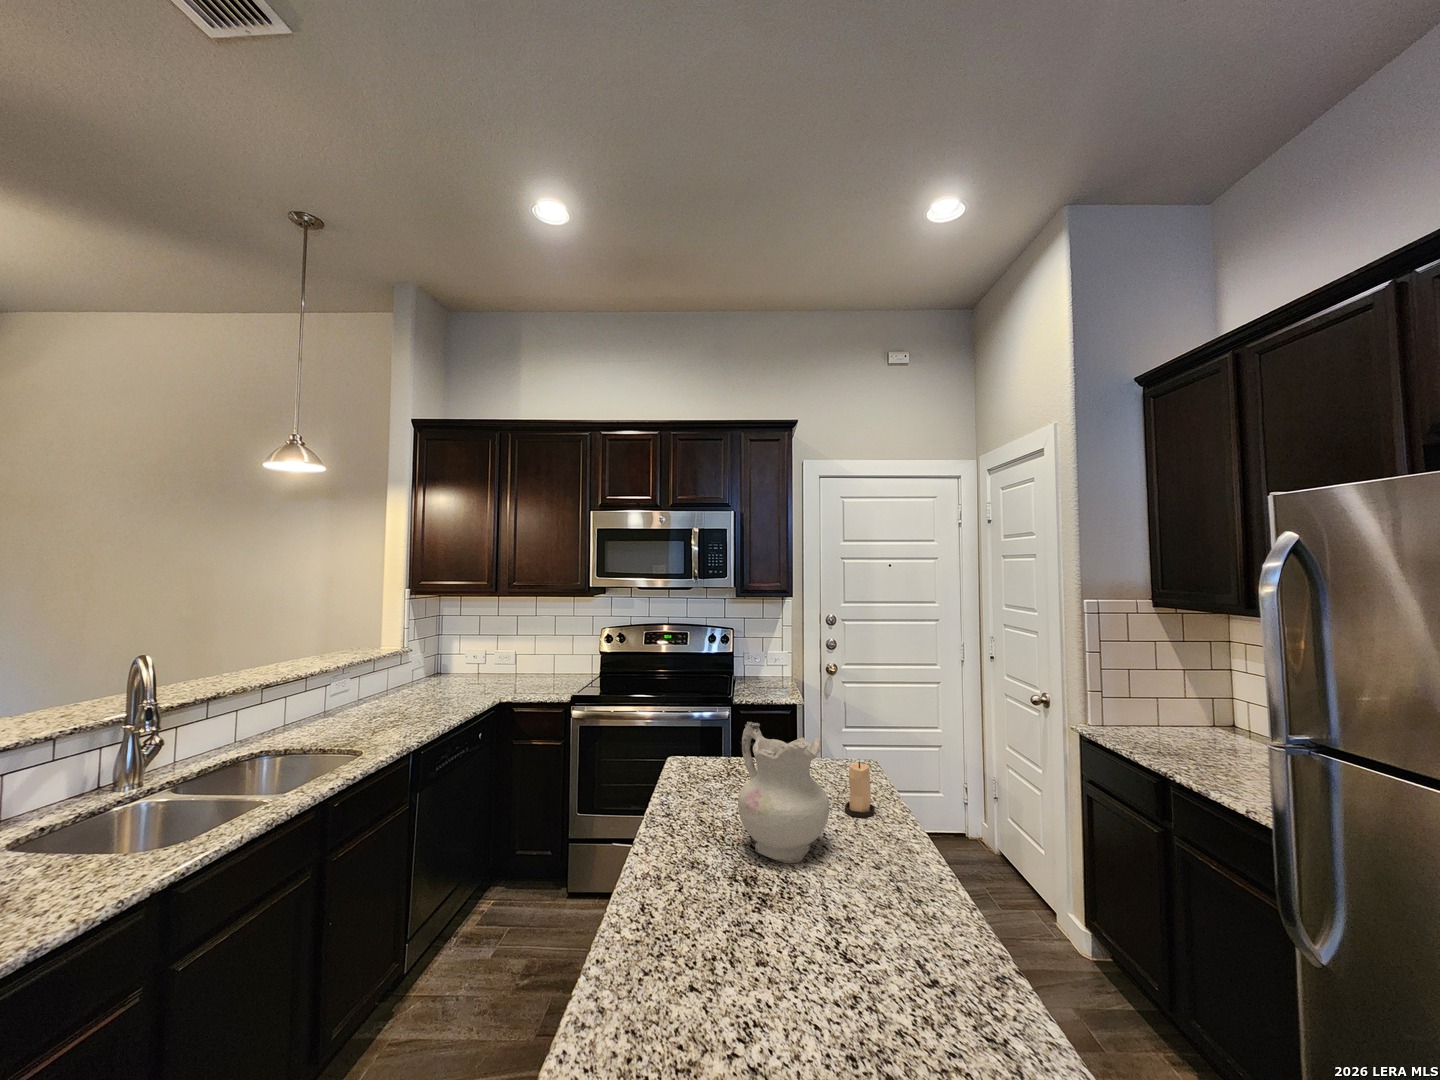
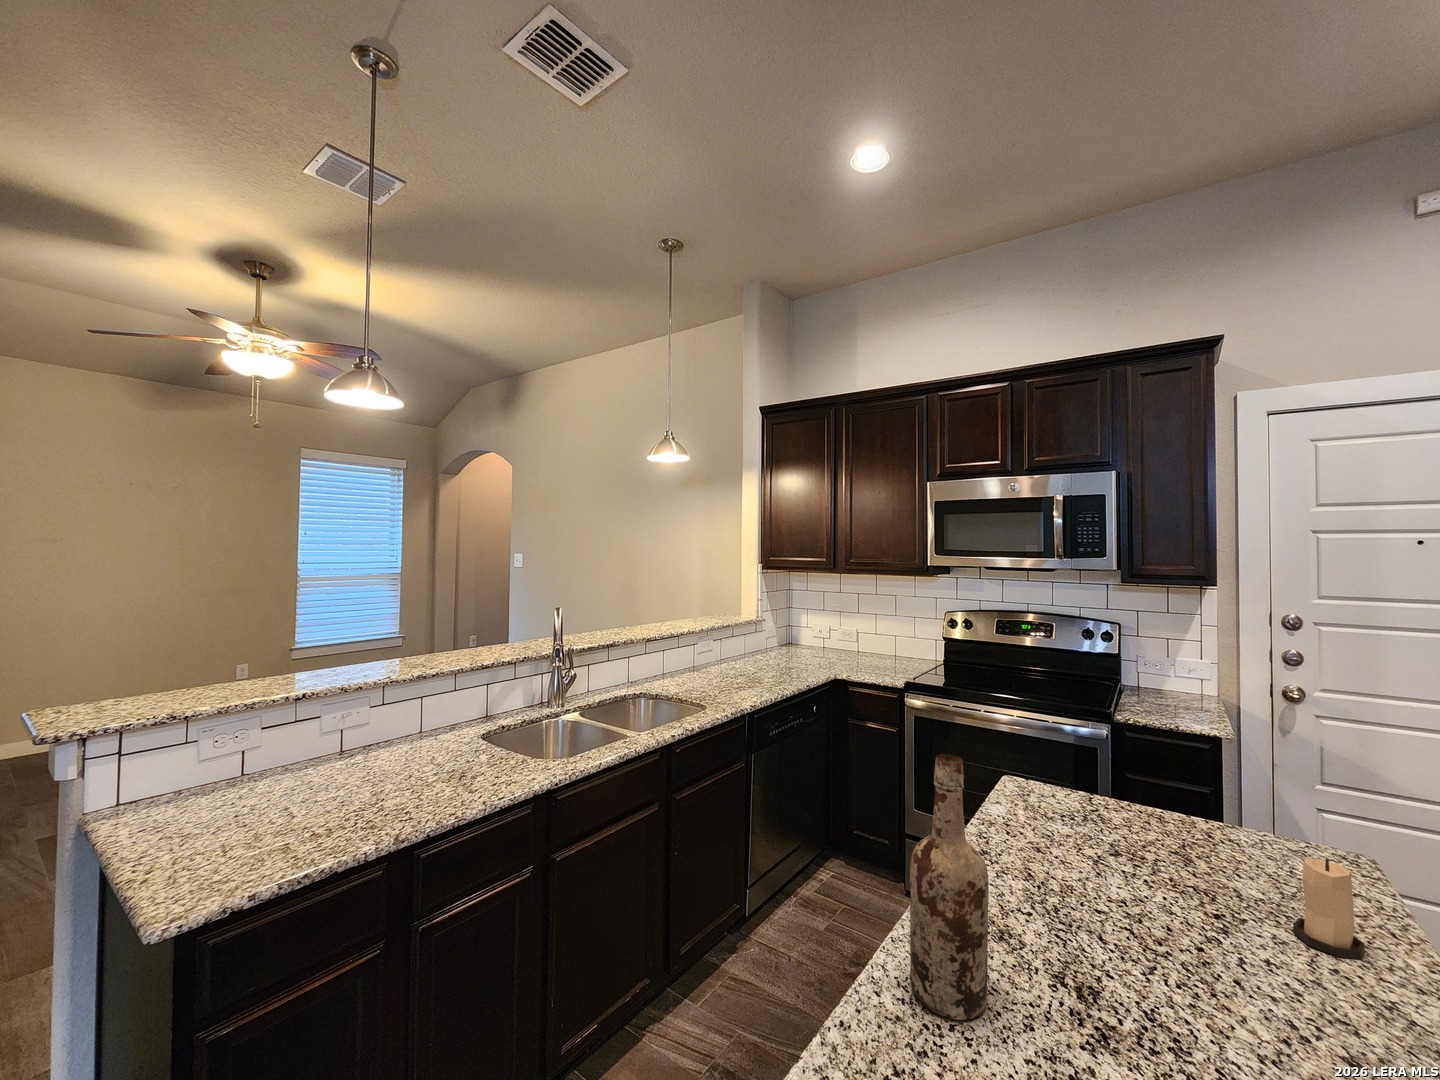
ceramic pitcher: present [738,722,829,863] -> none [1076,755,1251,993]
wine bottle: none [641,733,696,927] -> present [910,754,989,1020]

